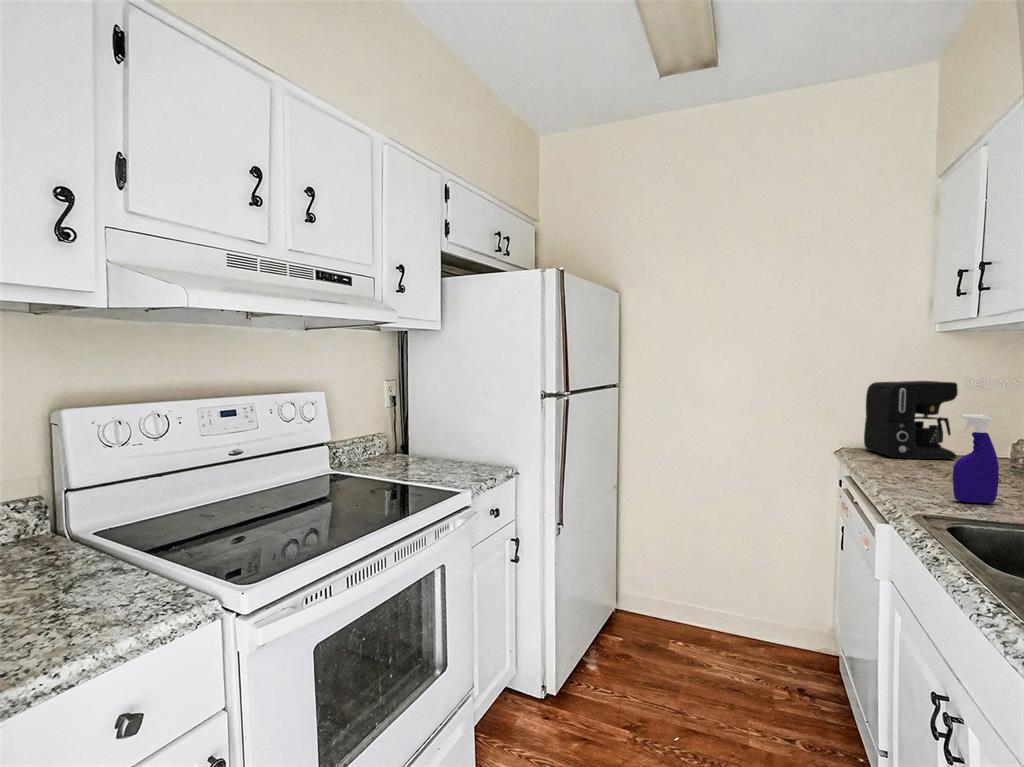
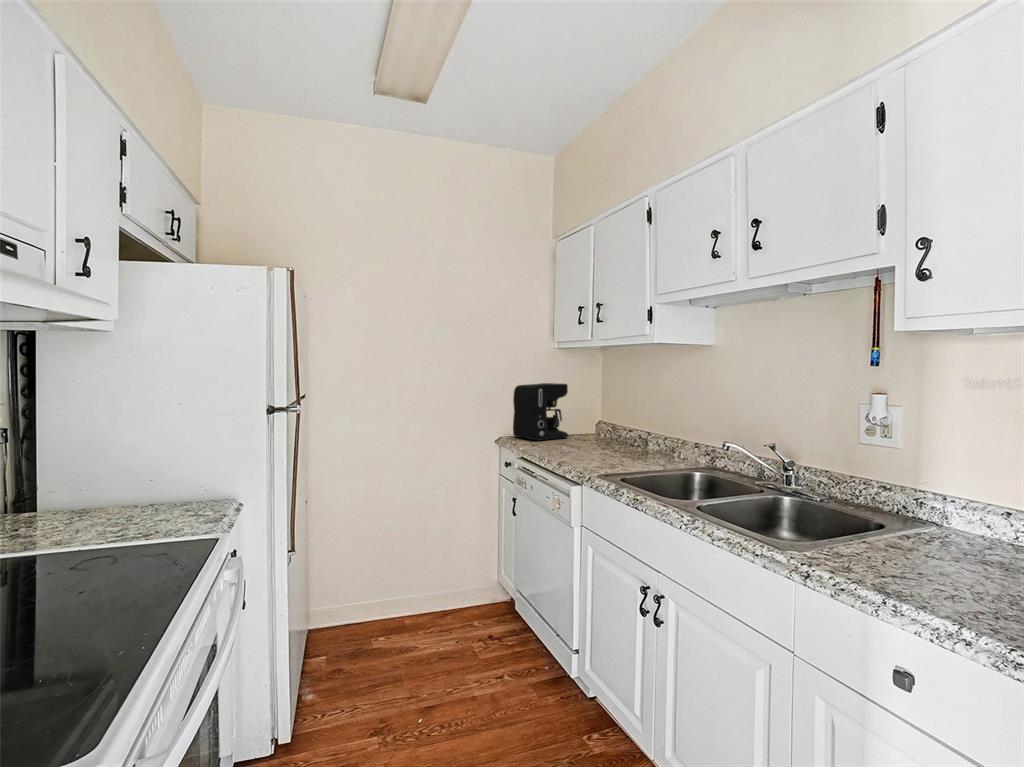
spray bottle: present [953,414,999,503] -> none [600,404,621,463]

